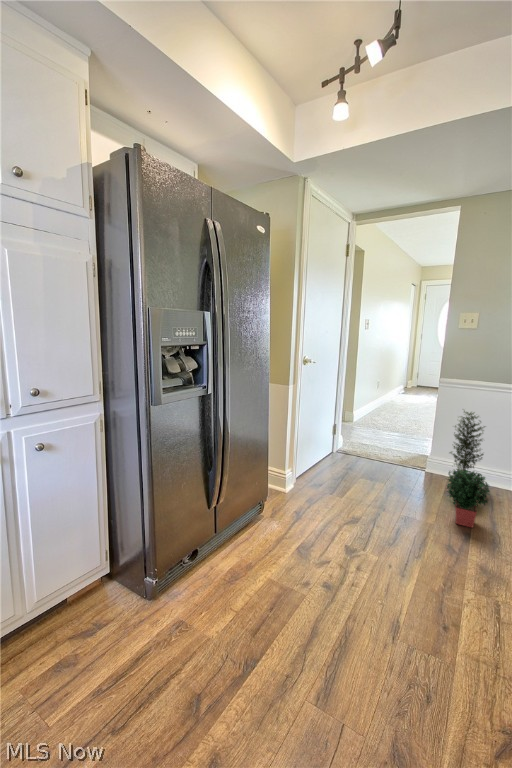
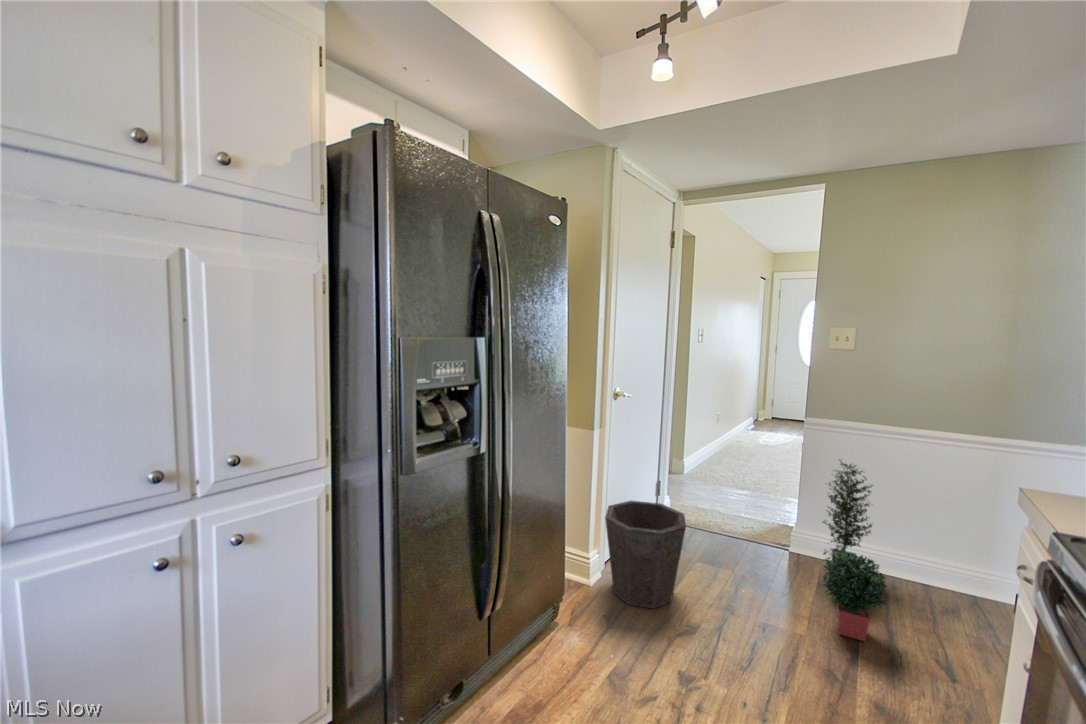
waste bin: none [297,438,353,509] -> present [605,501,686,609]

